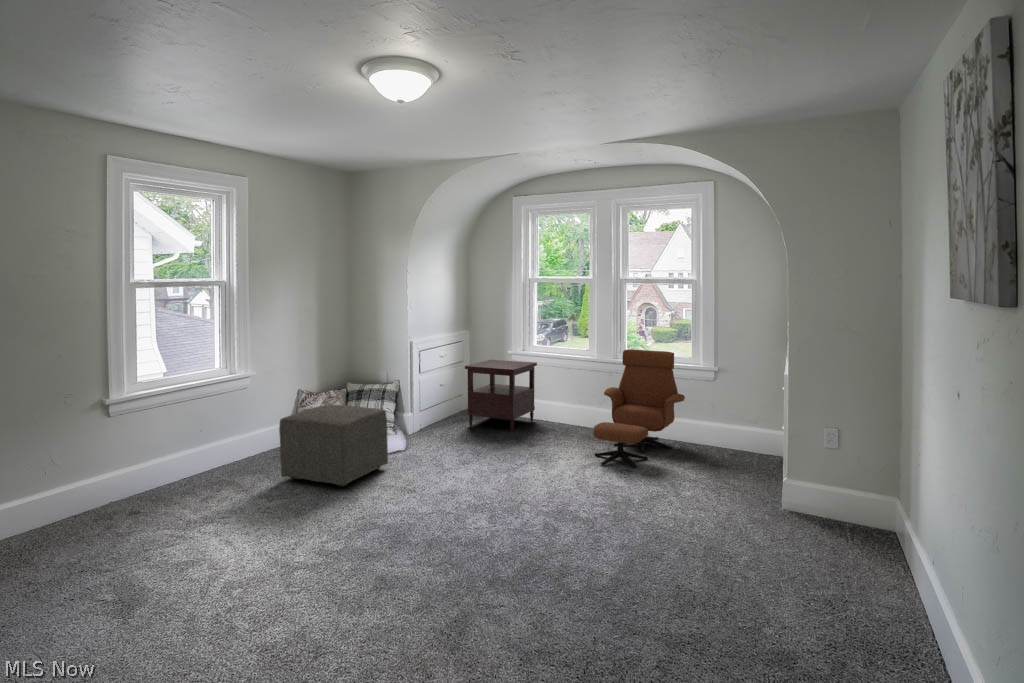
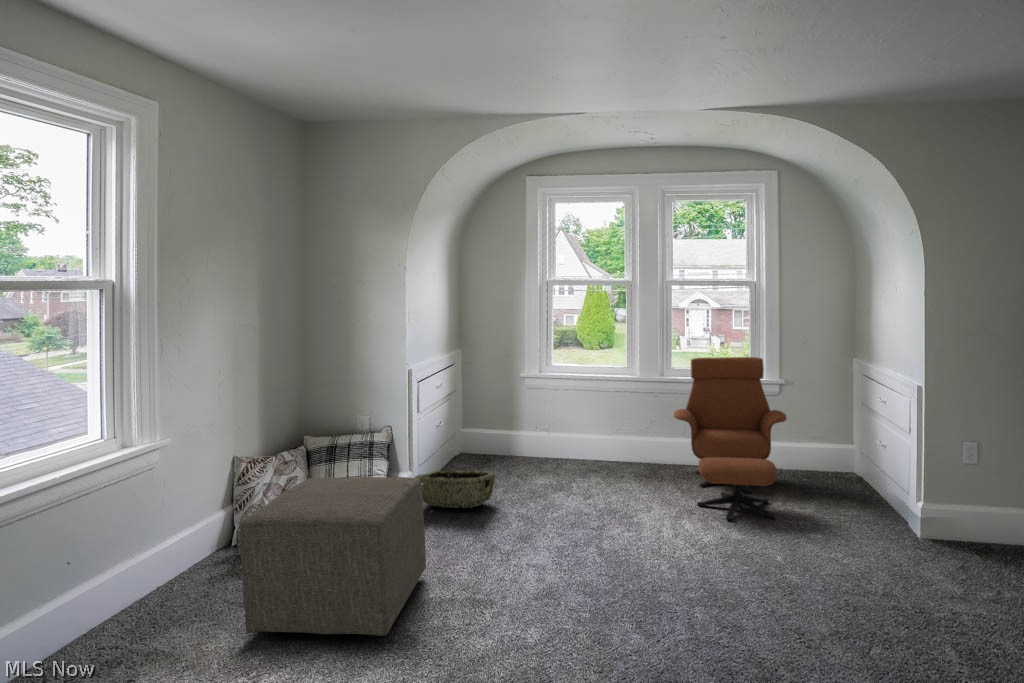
side table: present [465,360,537,431] -> none [475,385,559,481]
woven basket: none [410,415,464,440] -> present [415,470,495,508]

